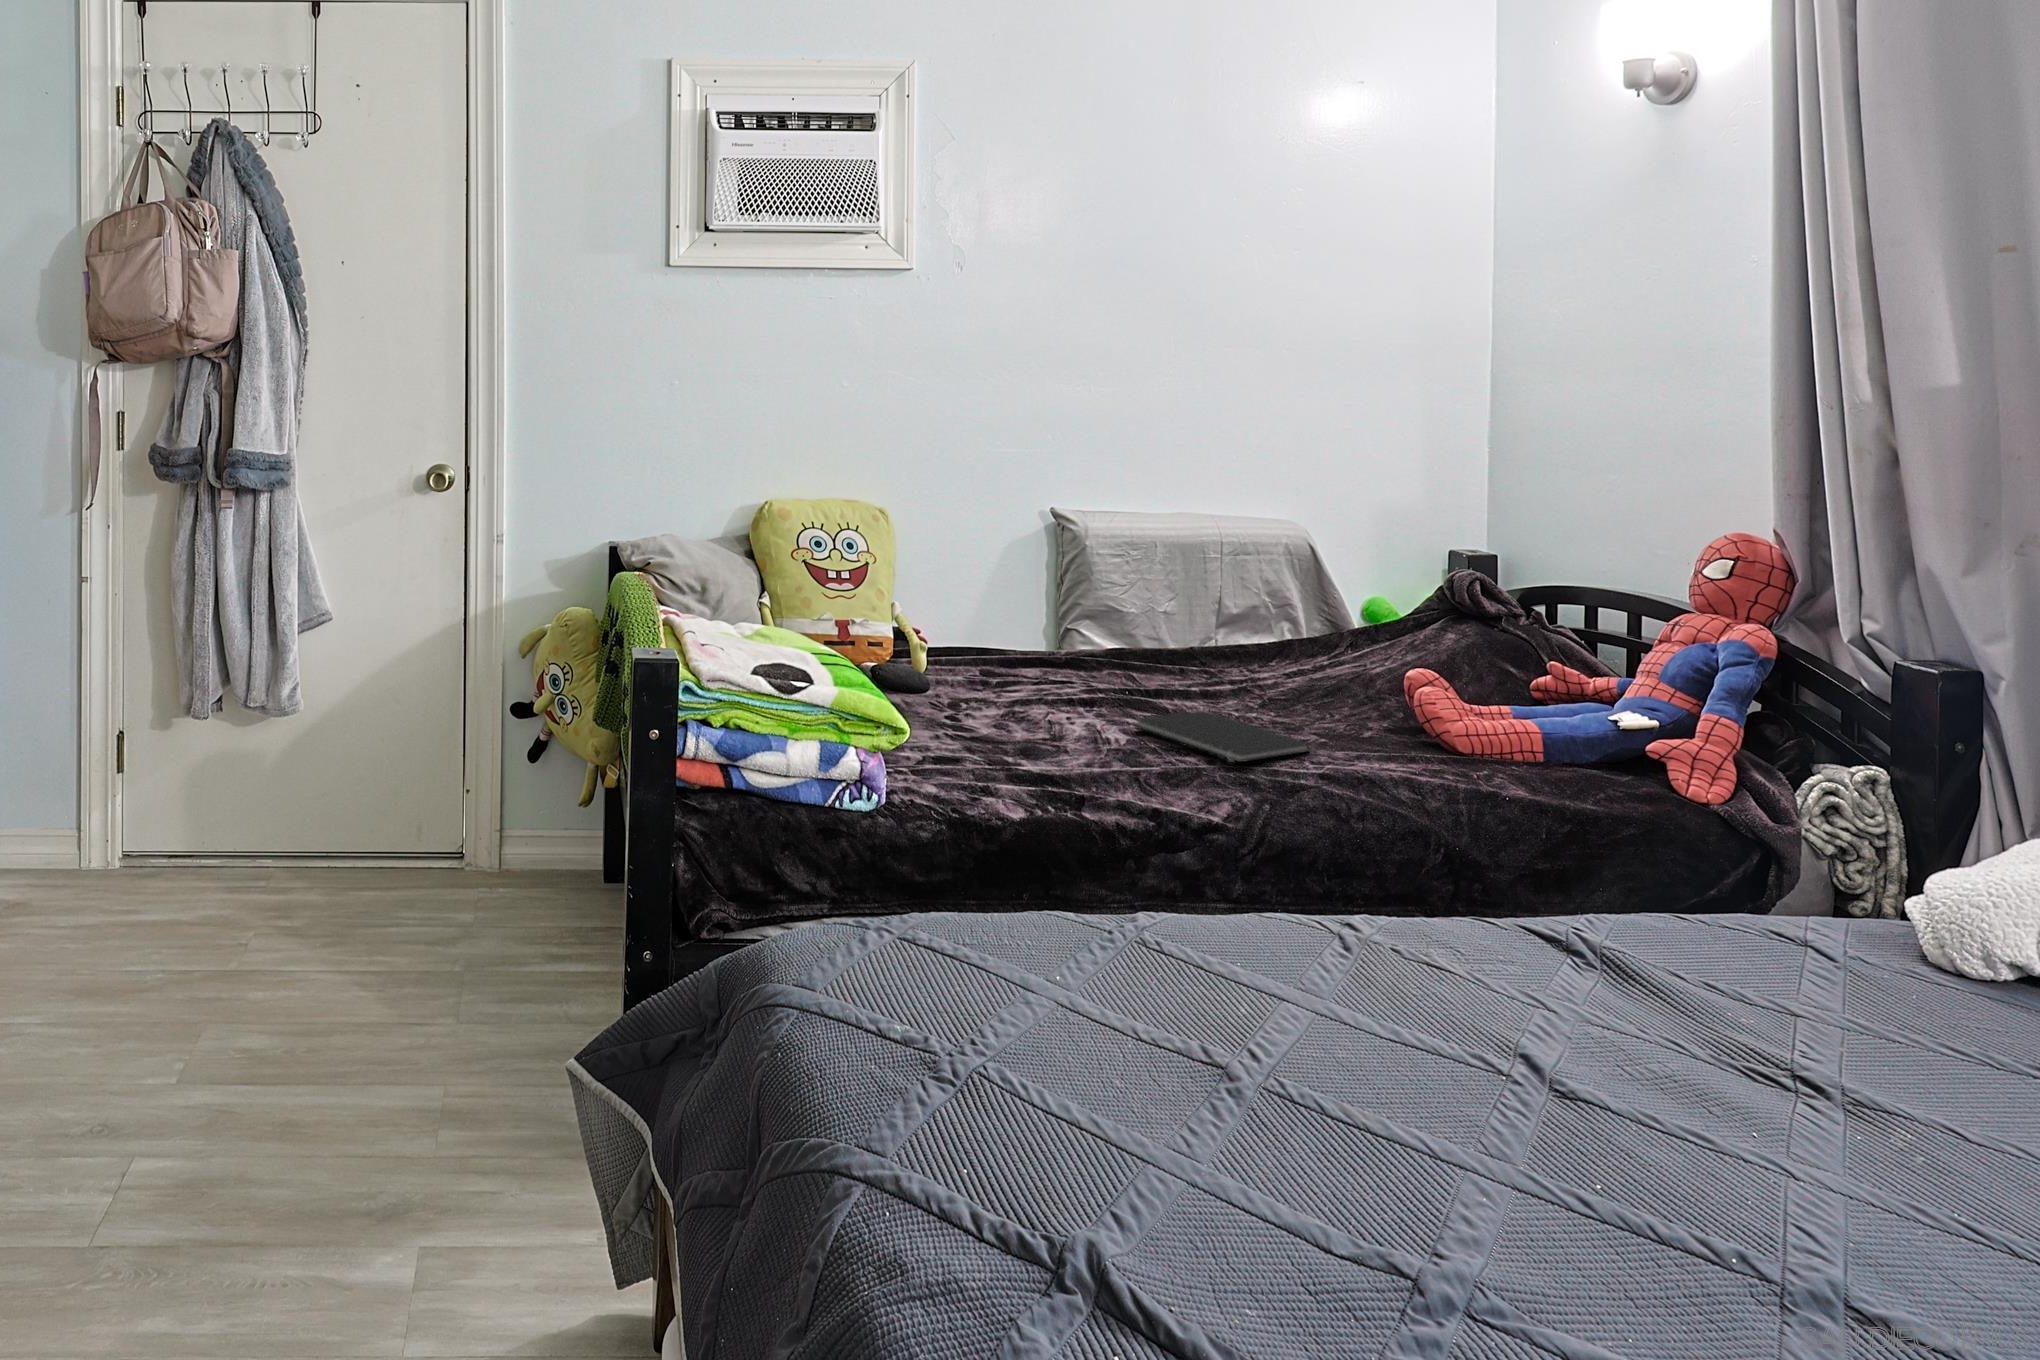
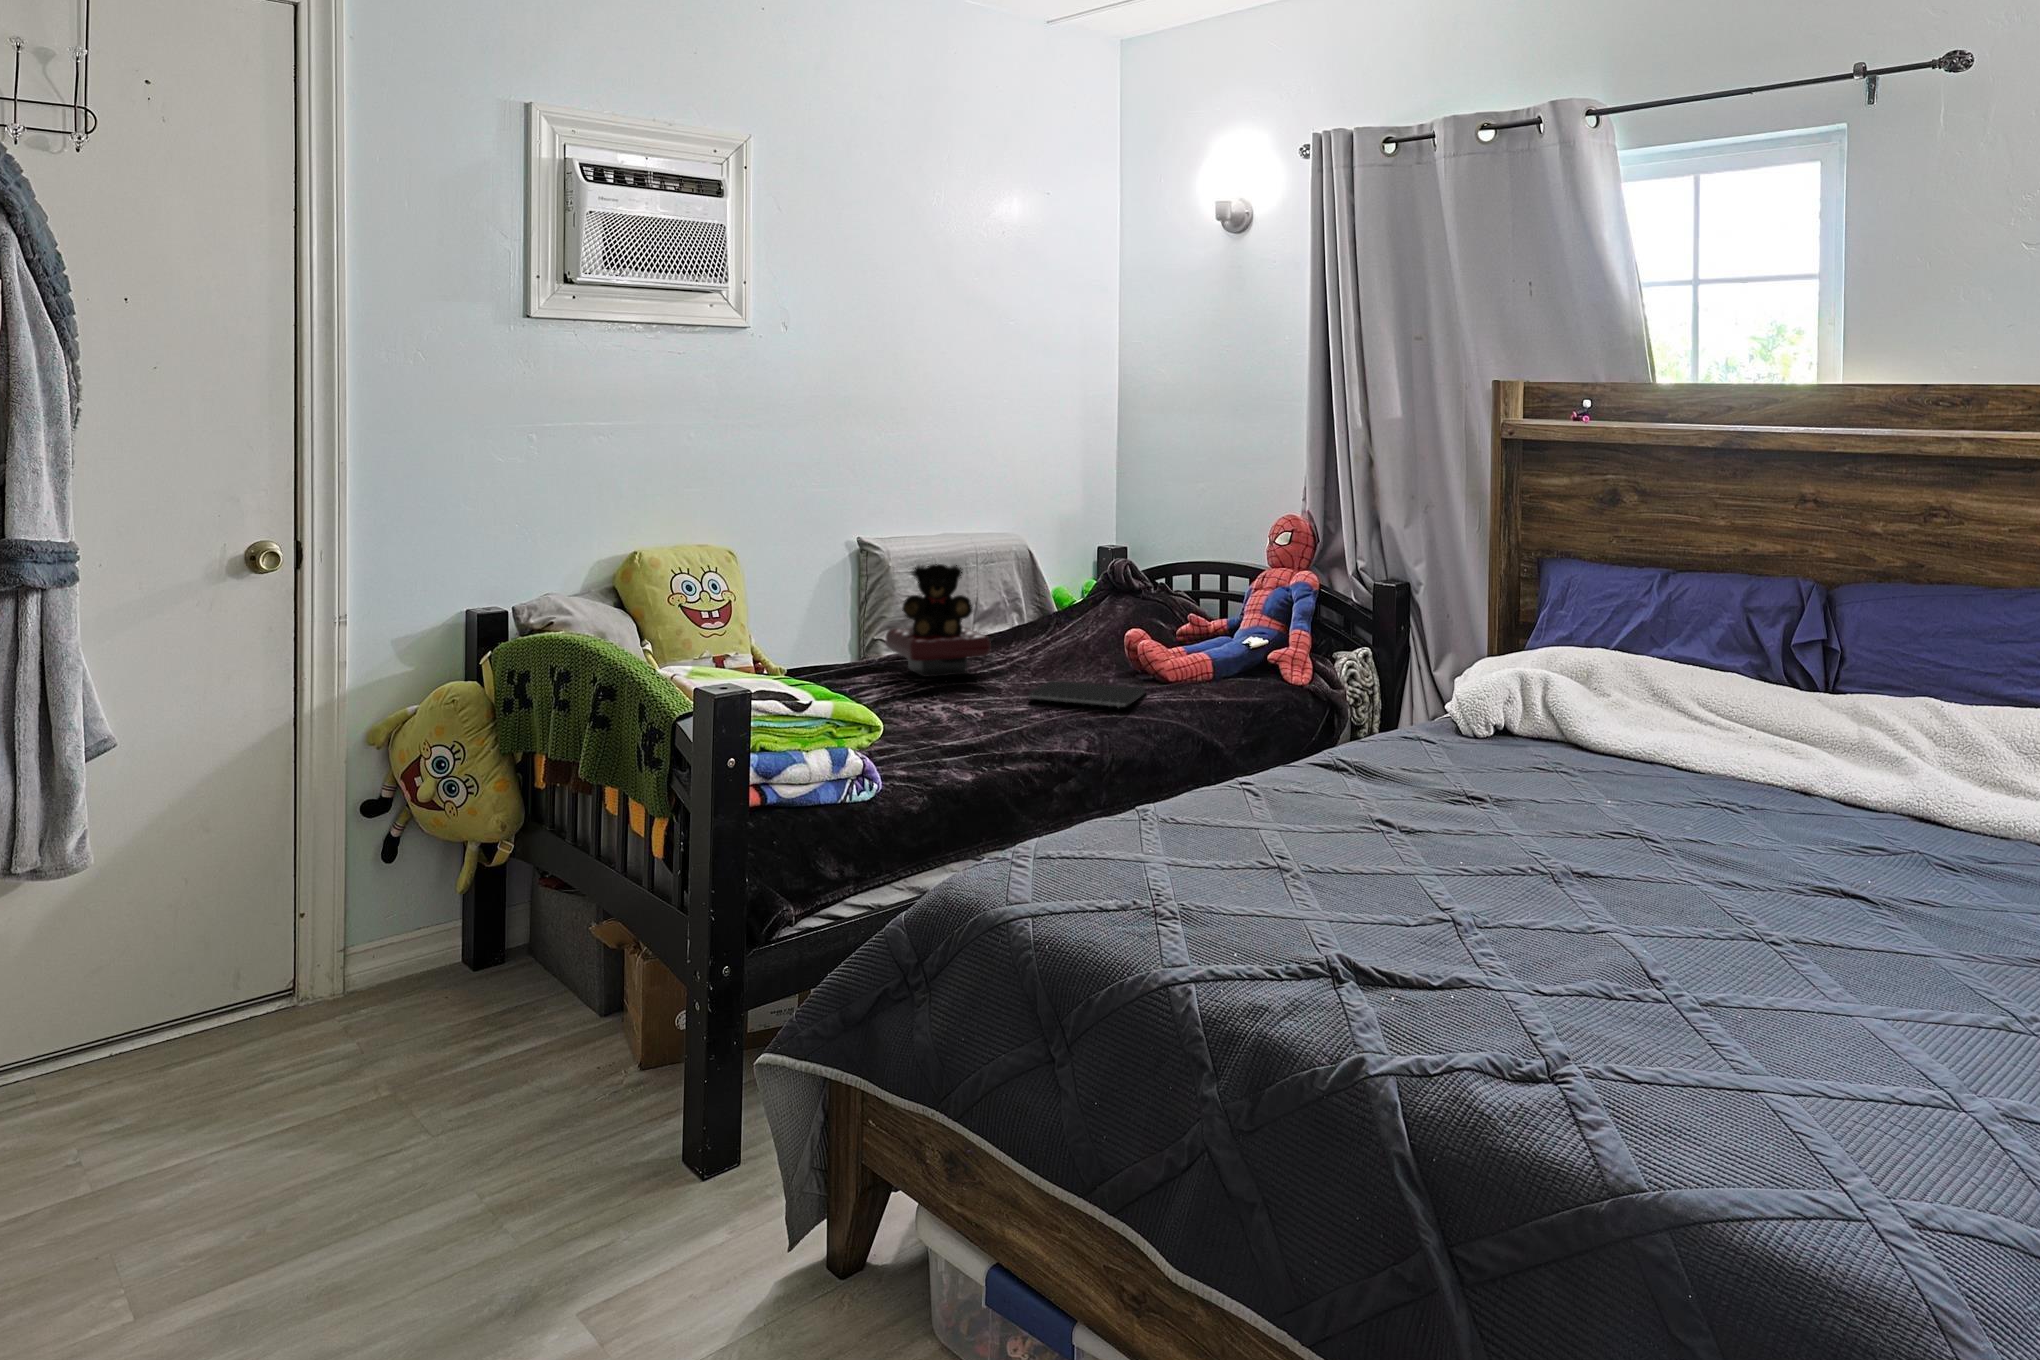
teddy bear: none [1035,544,1146,683] -> present [885,564,991,677]

